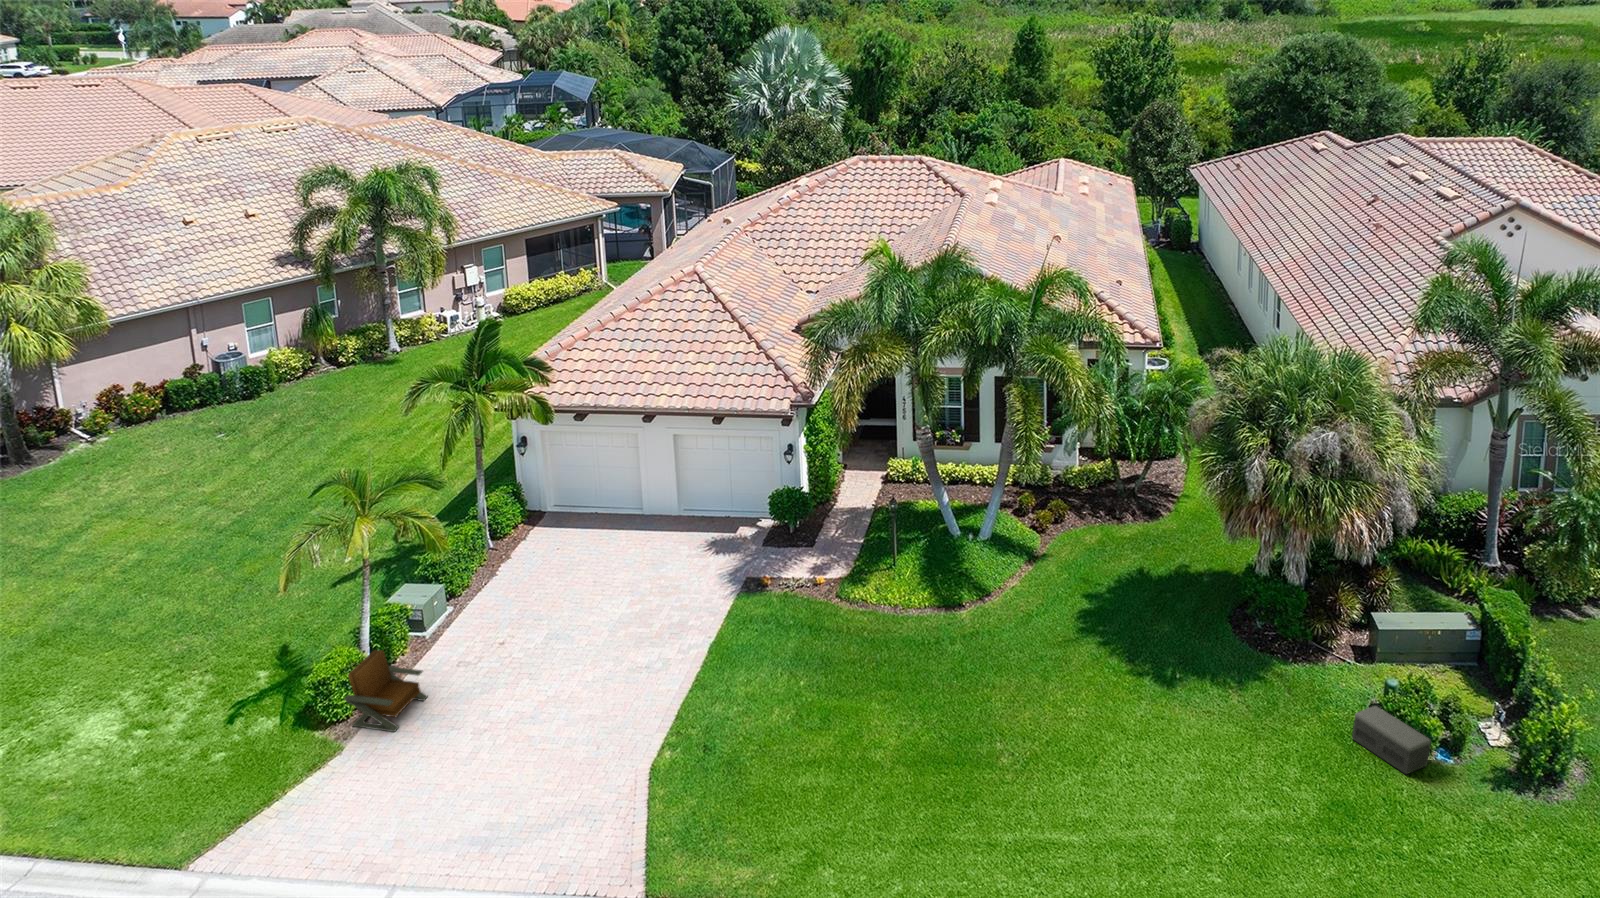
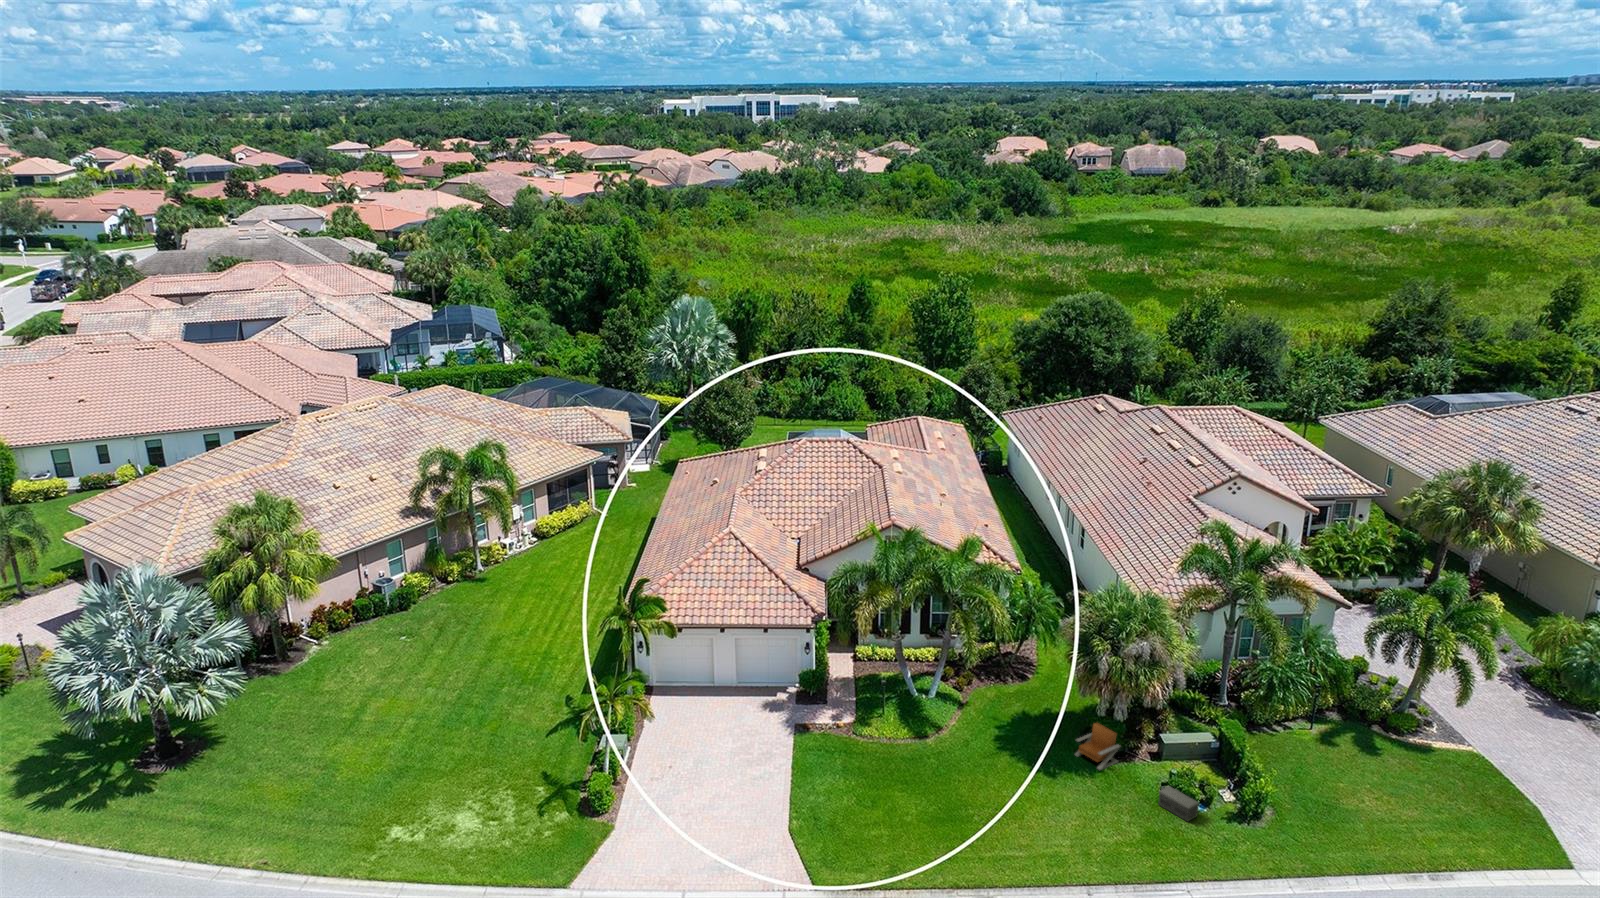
lounge chair: present [344,650,428,732] -> present [1075,723,1120,770]

